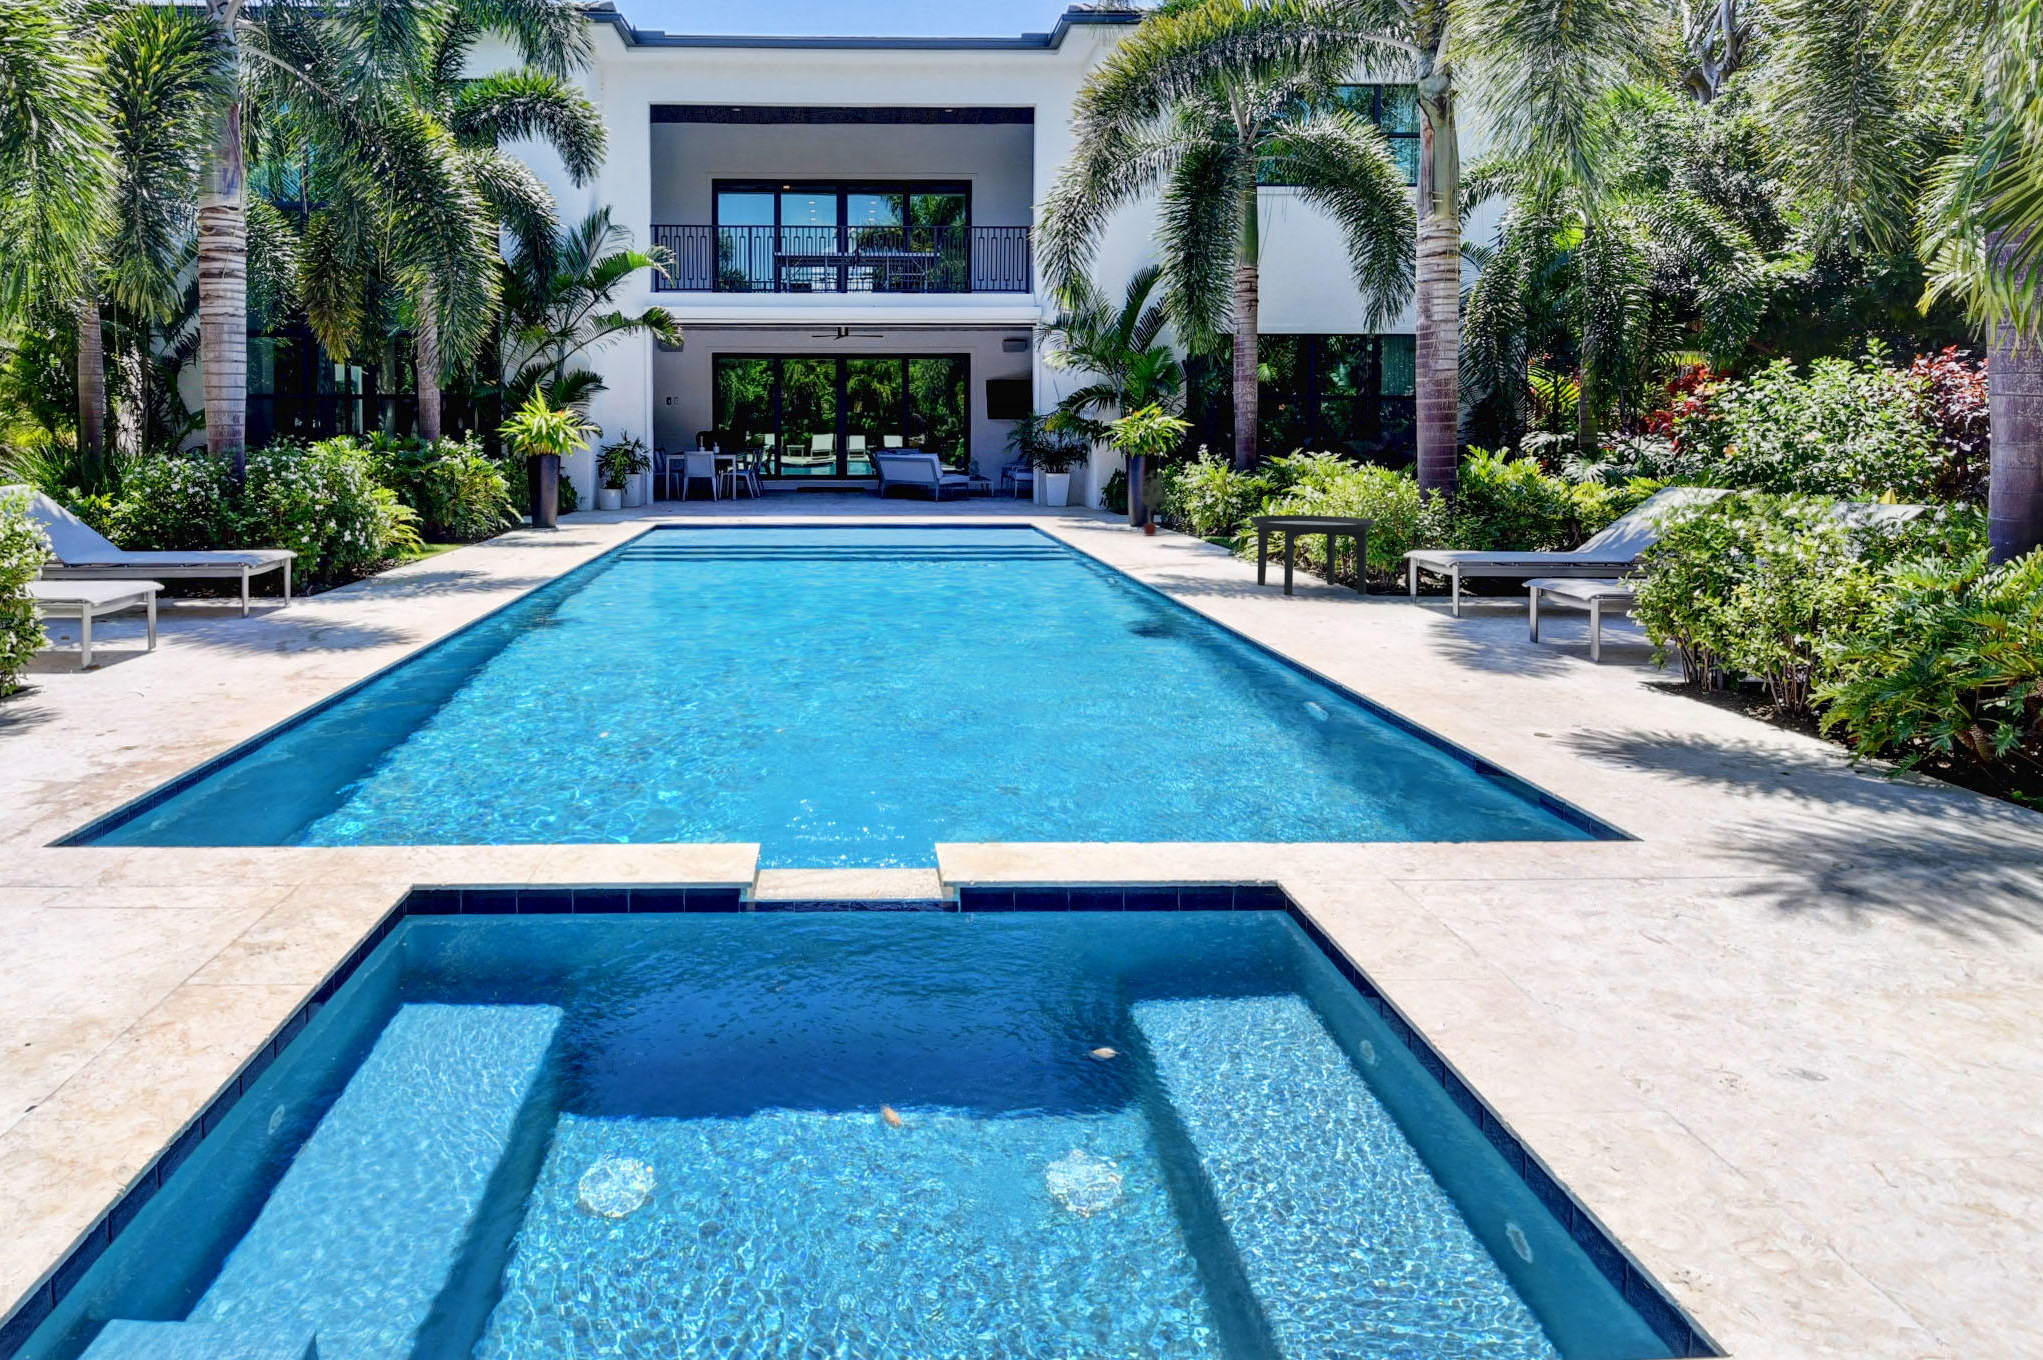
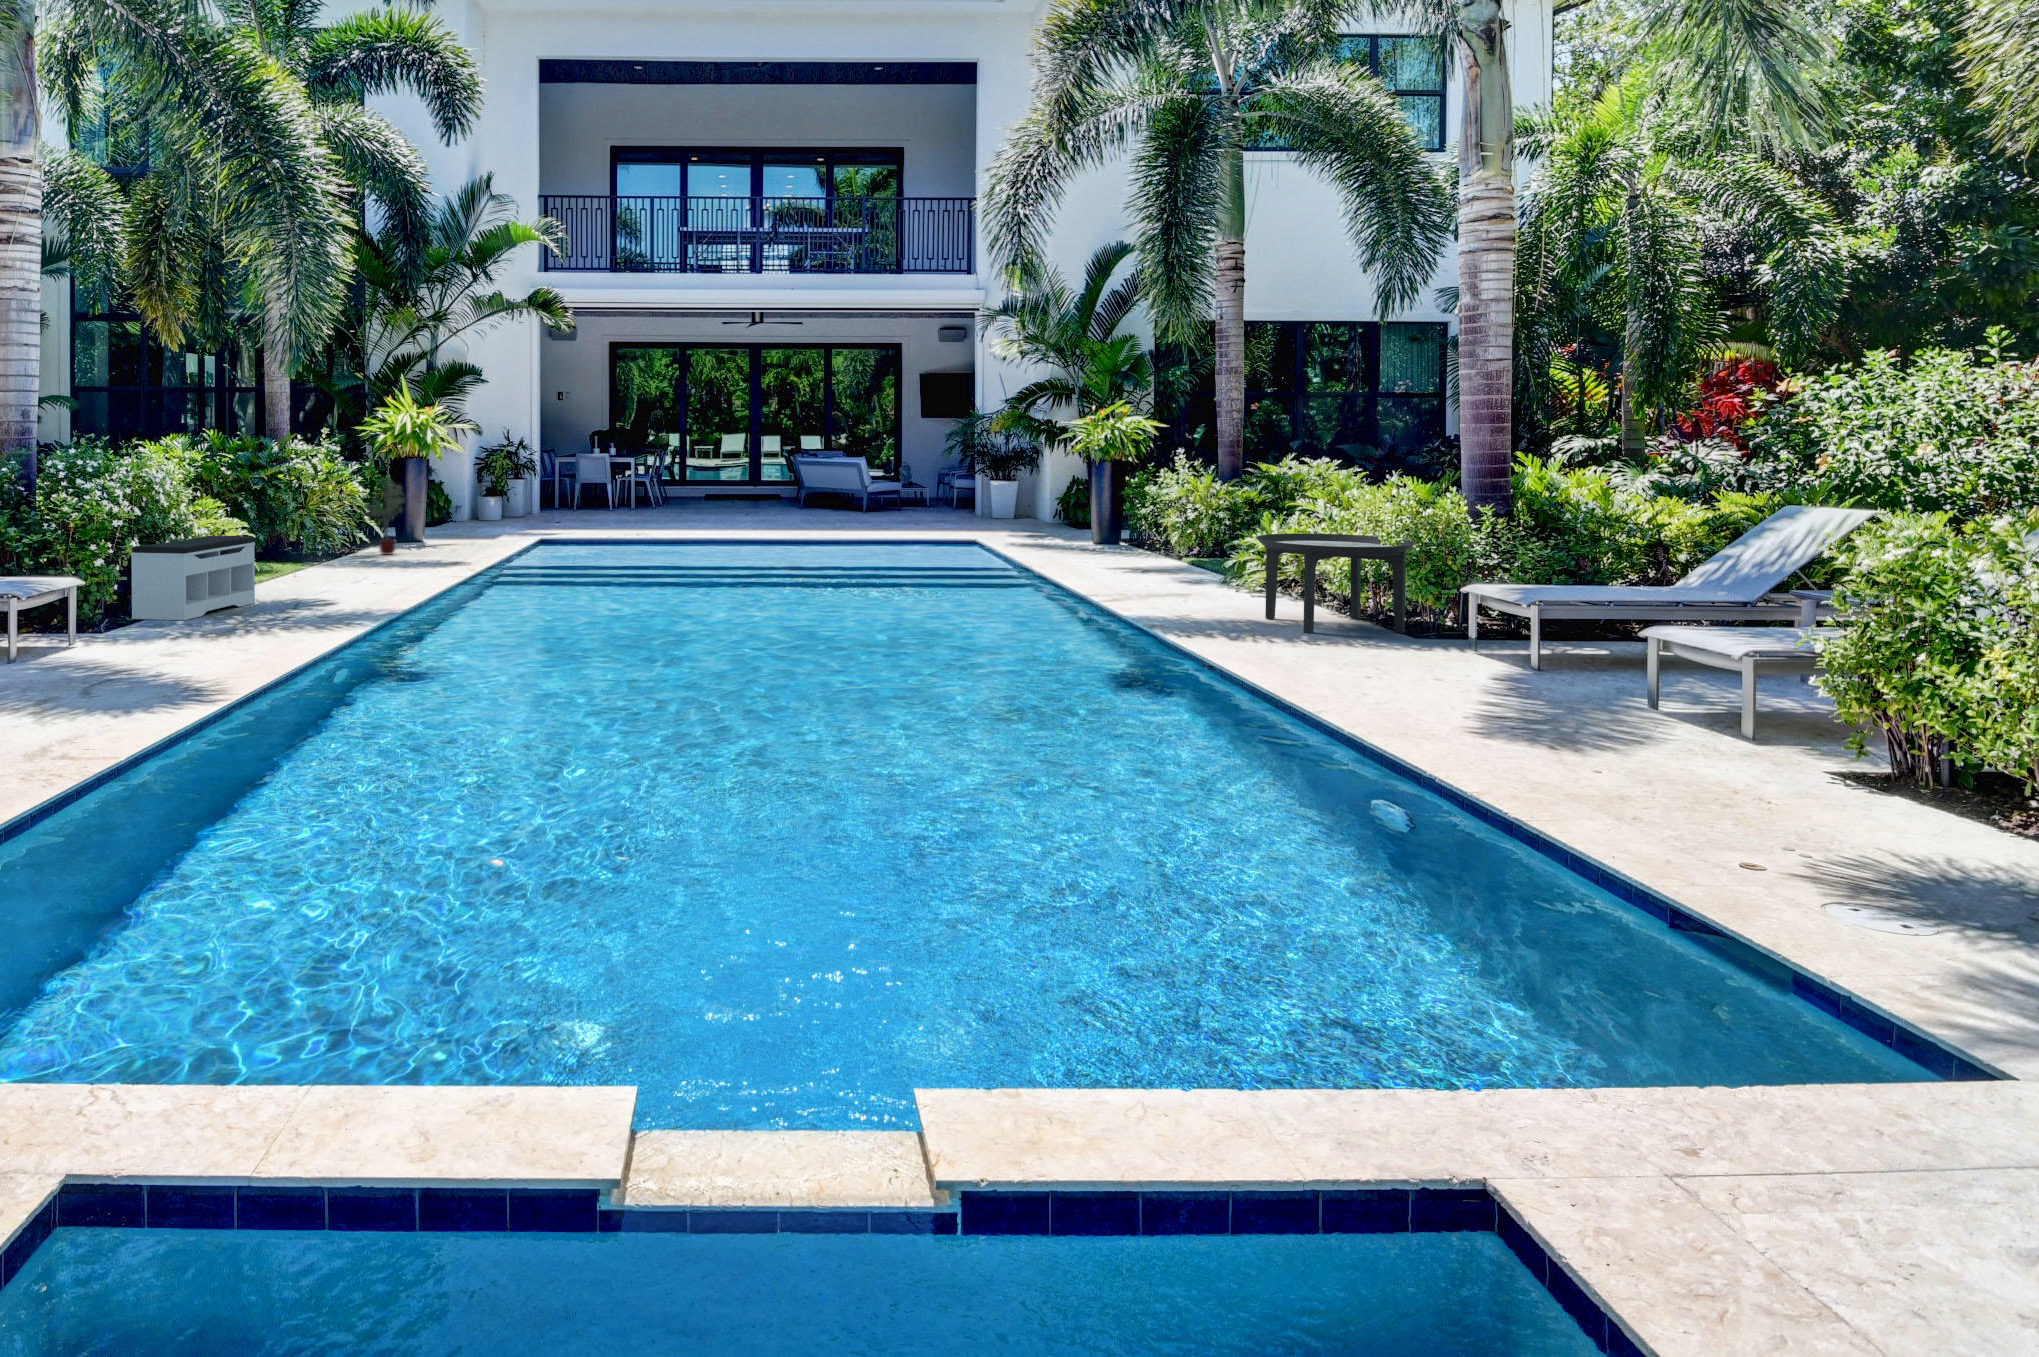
potted tree: present [1141,472,1174,536] -> present [364,477,405,555]
bench: none [328,522,426,590] -> present [131,536,255,620]

